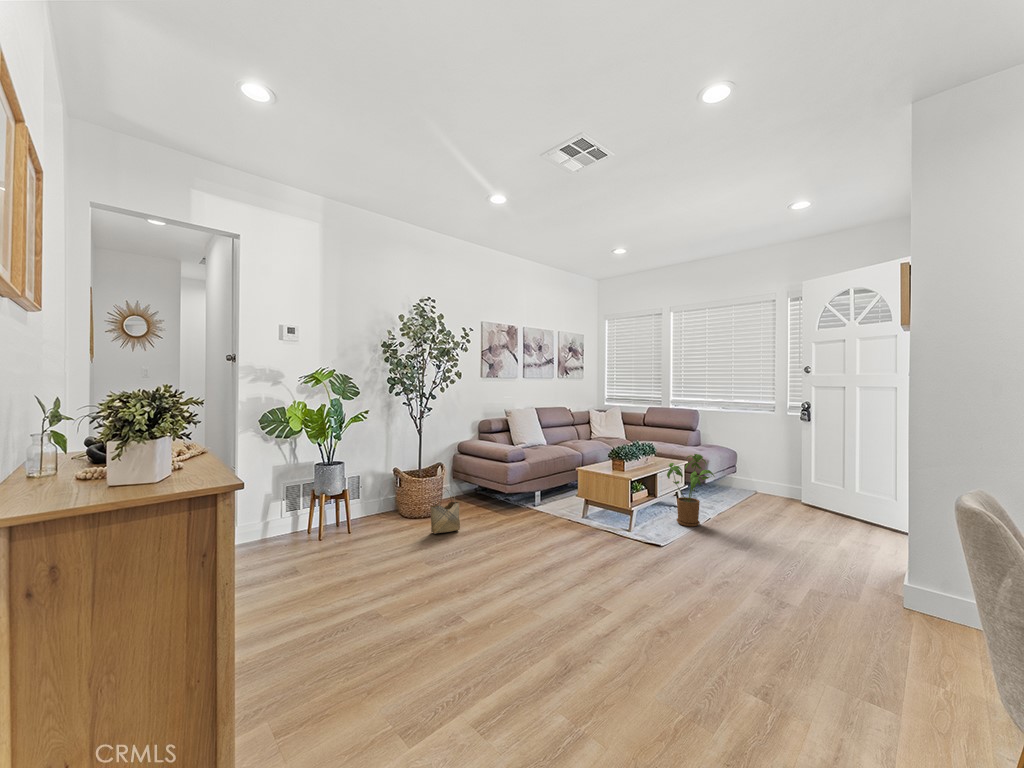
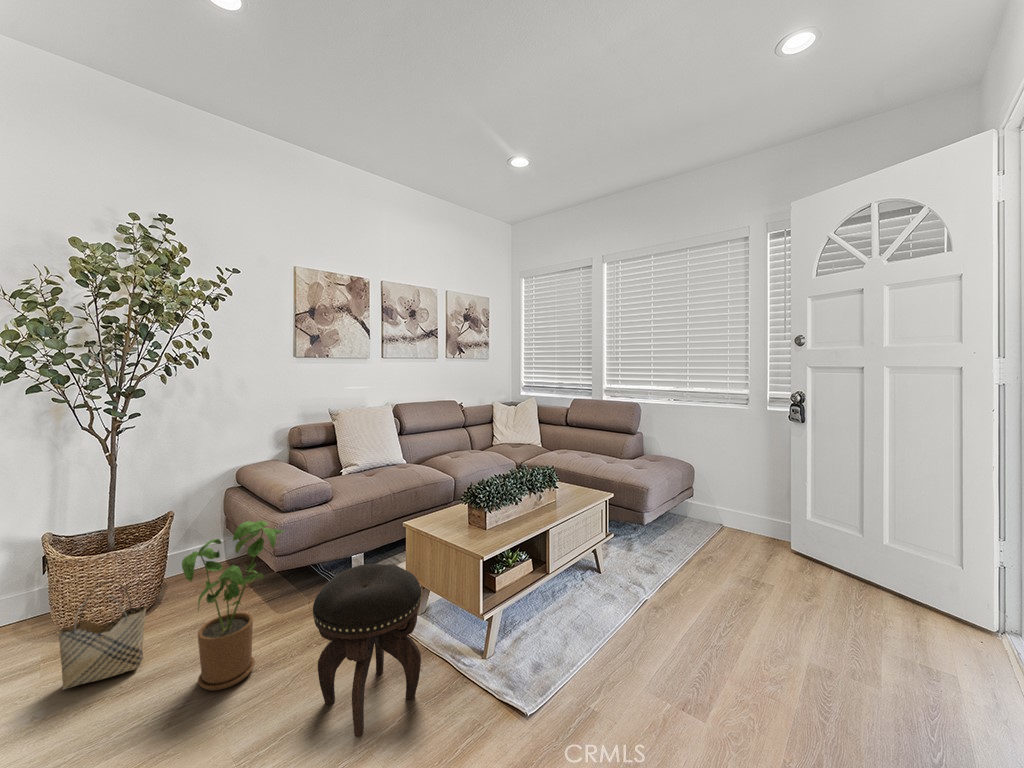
house plant: present [667,454,714,527] -> present [182,521,284,690]
footstool: none [559,480,608,551] -> present [313,564,421,737]

